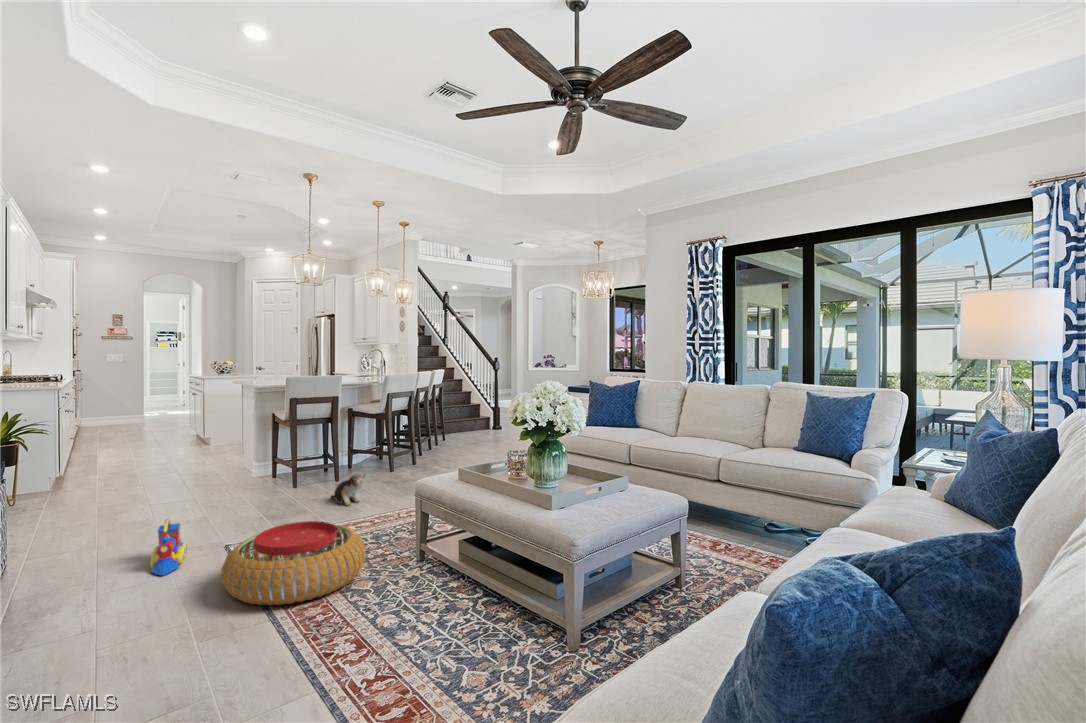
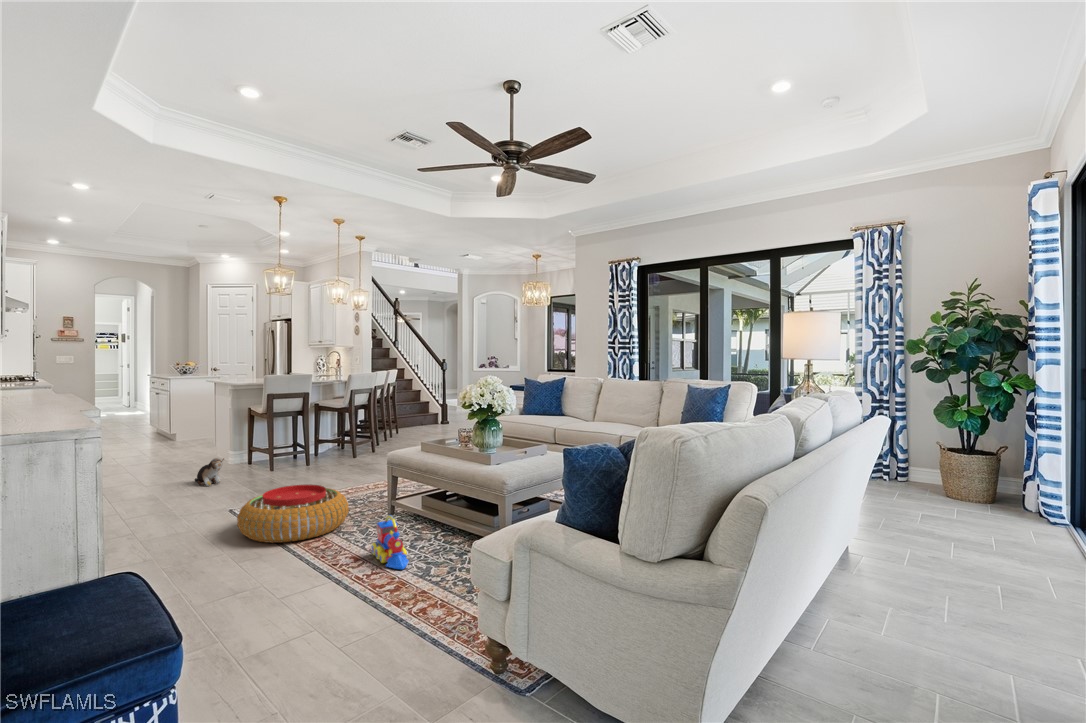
plush toy: present [331,474,365,506] -> present [195,458,224,486]
toy train: present [150,519,187,576] -> present [371,515,409,569]

